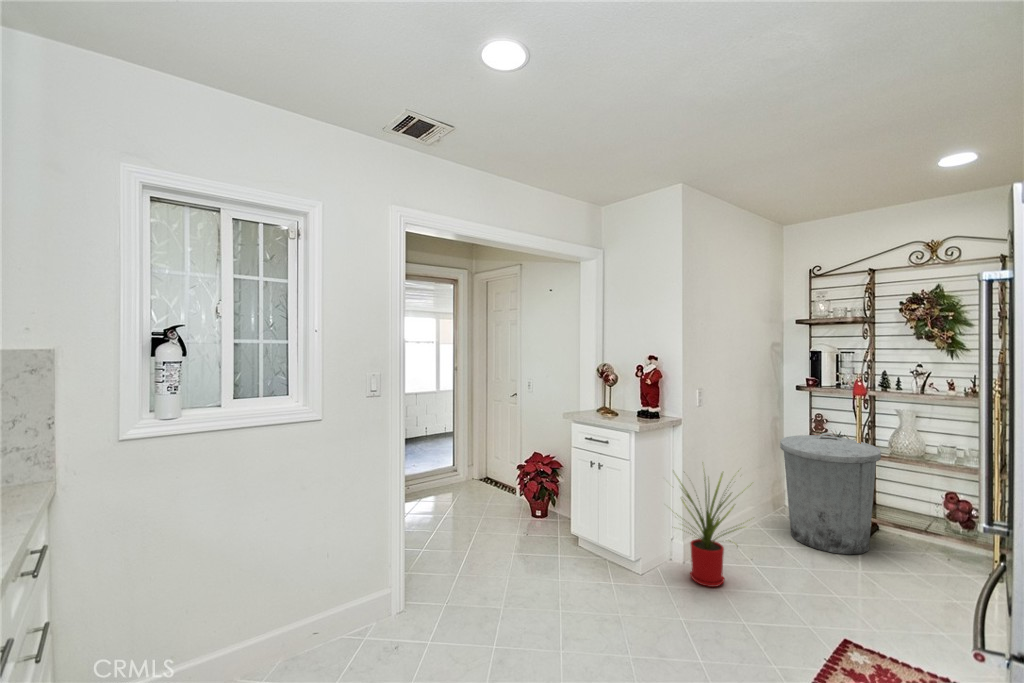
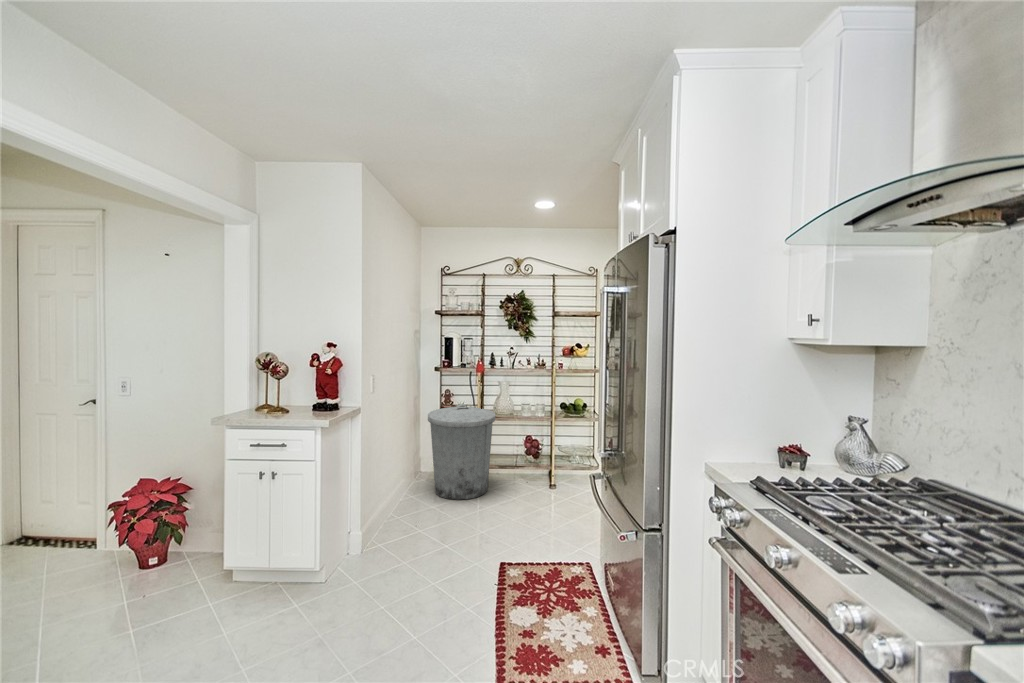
house plant: present [677,473,743,587] -> none [347,445,430,564]

